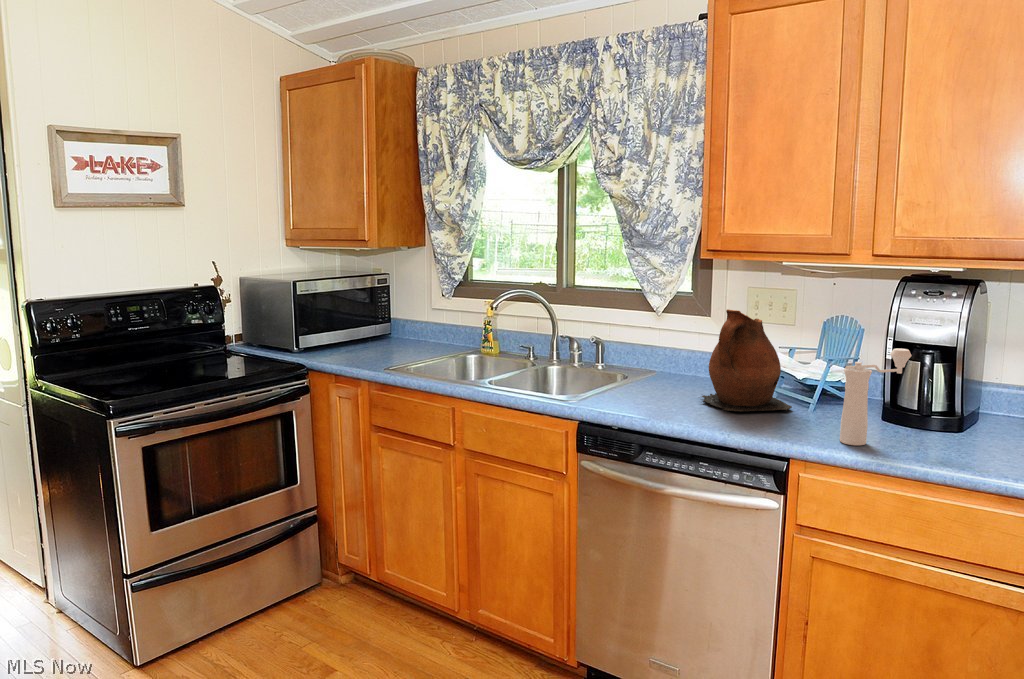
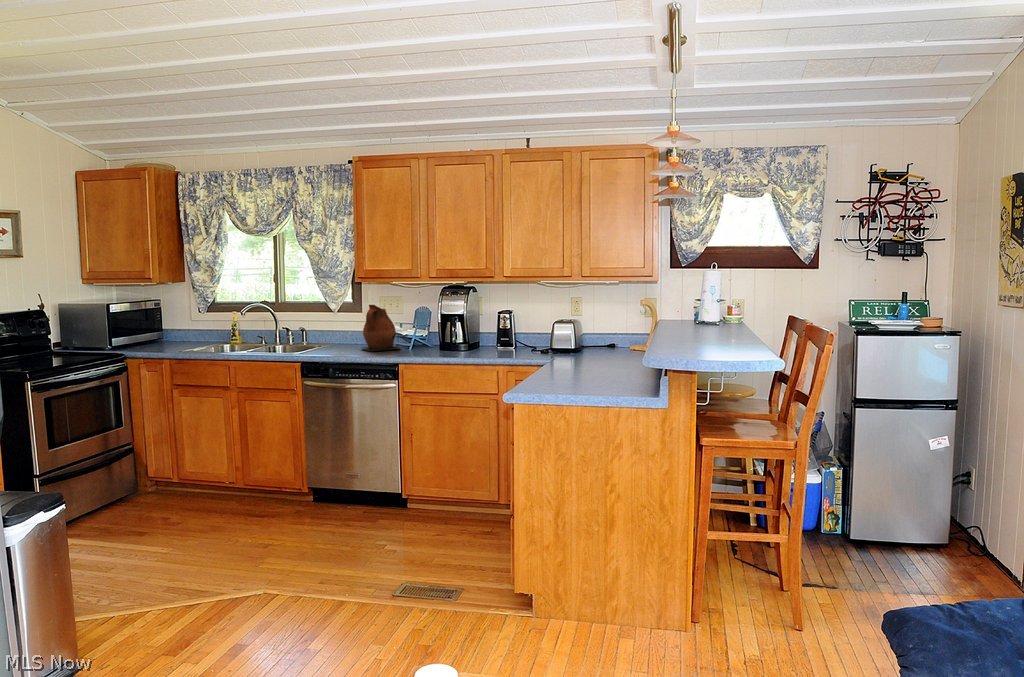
pepper mill: present [840,348,912,445] -> none [416,315,442,355]

